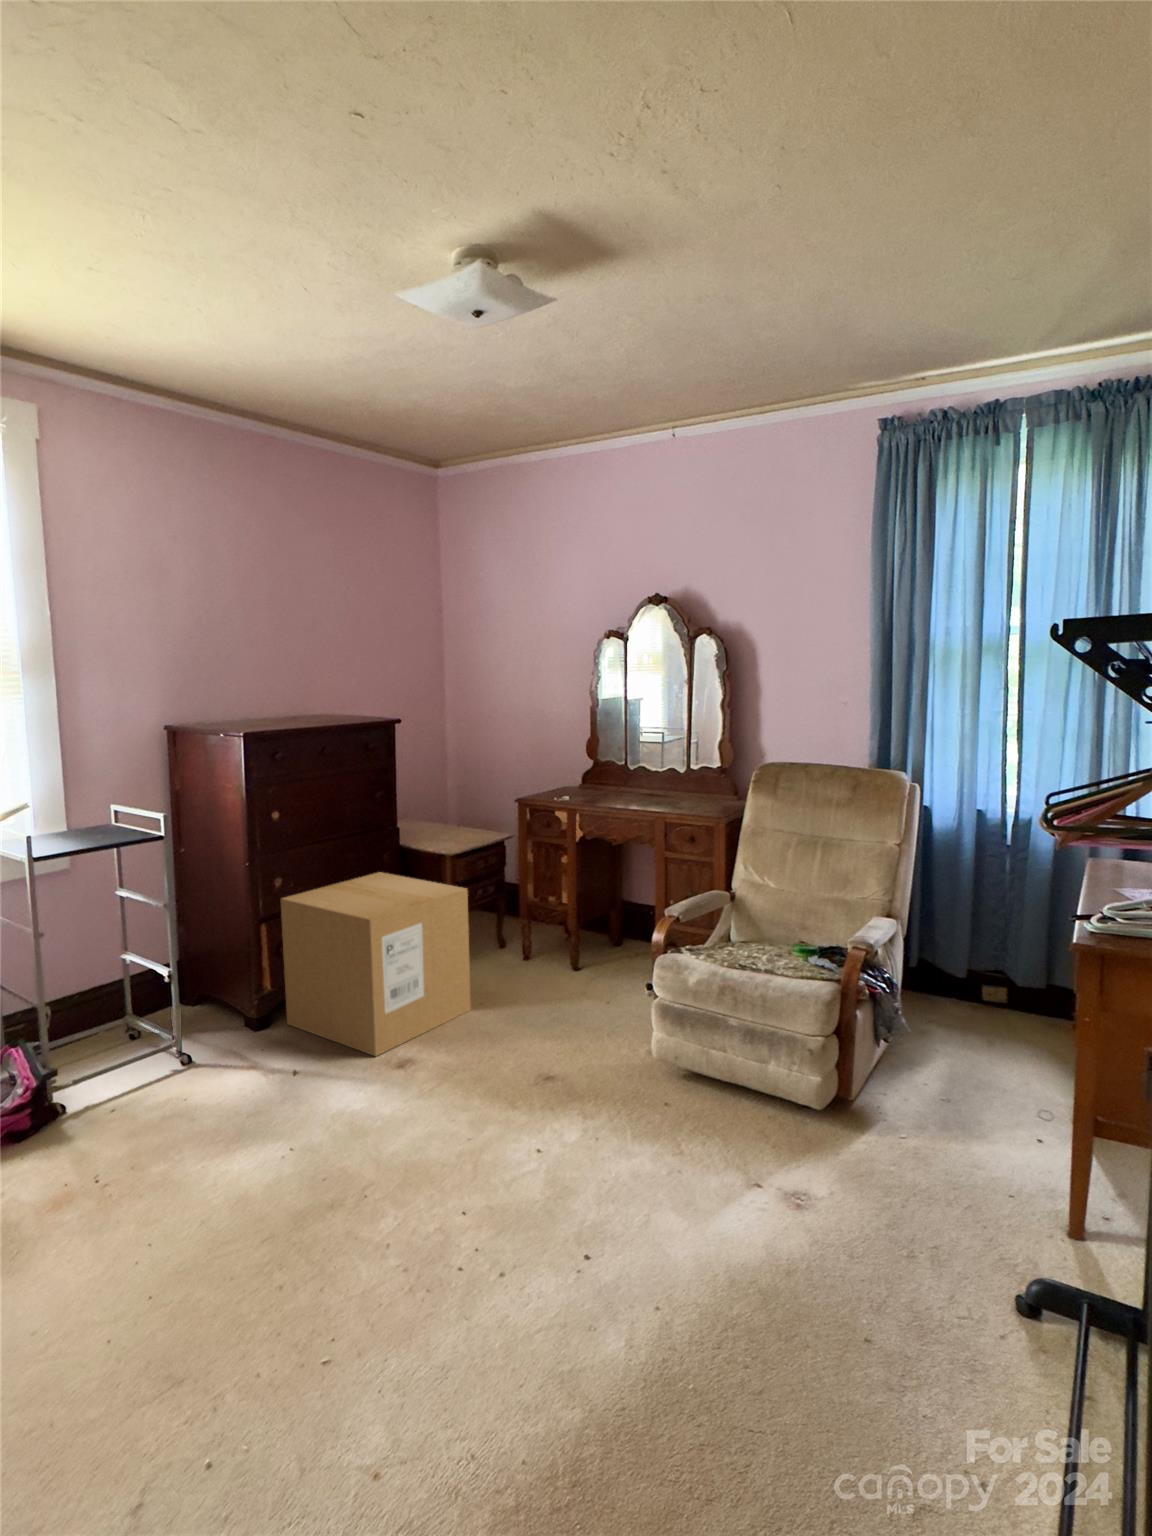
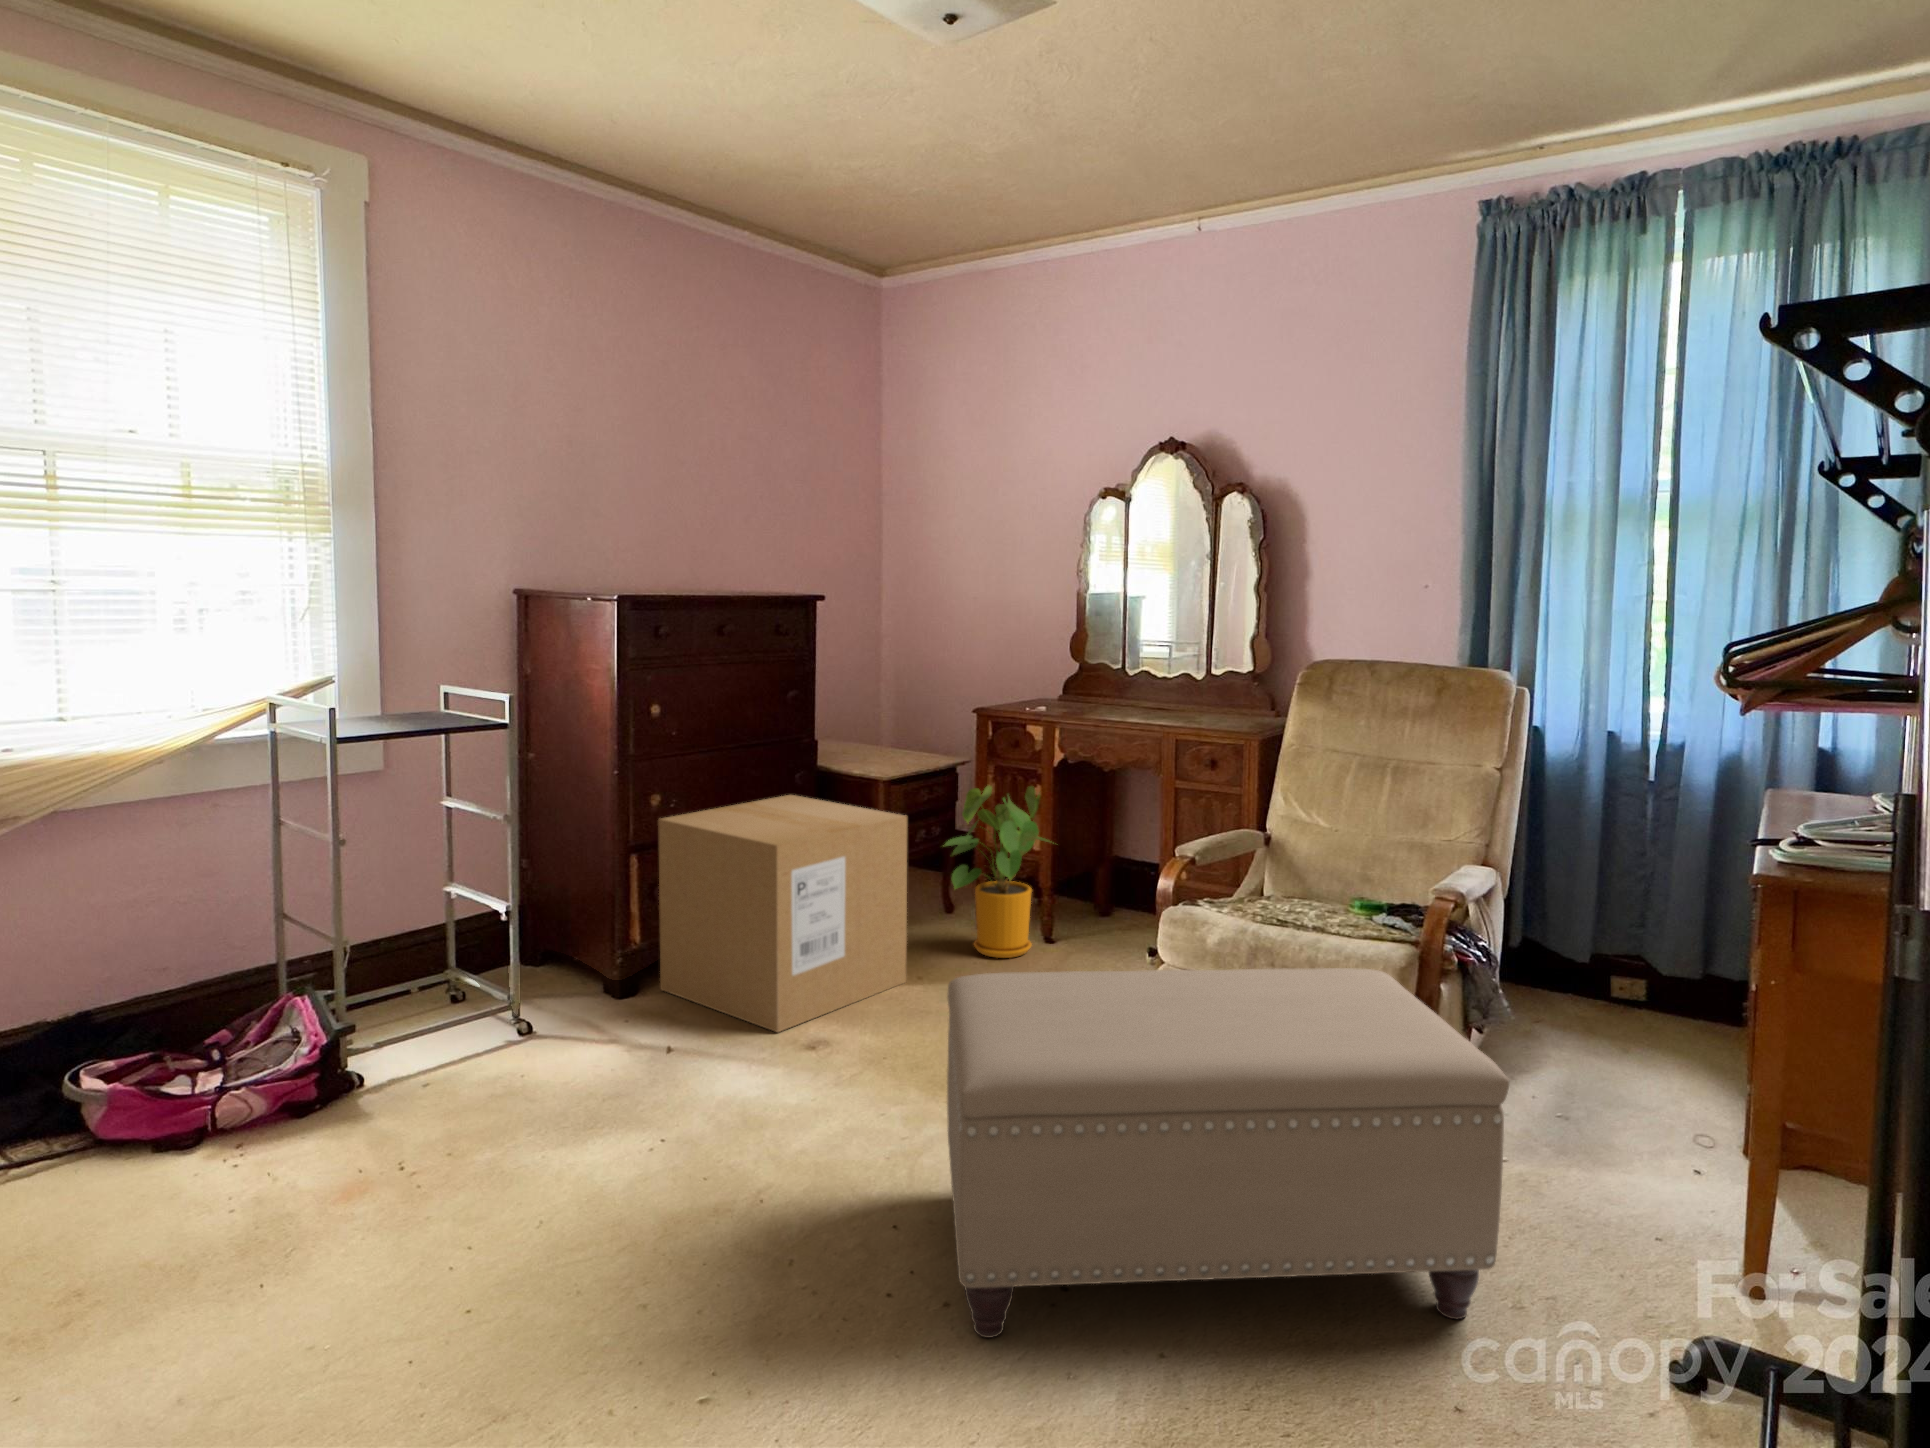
house plant: none [493,857,581,987] -> present [943,786,1049,958]
ottoman: none [498,1008,900,1297] -> present [947,968,1509,1338]

